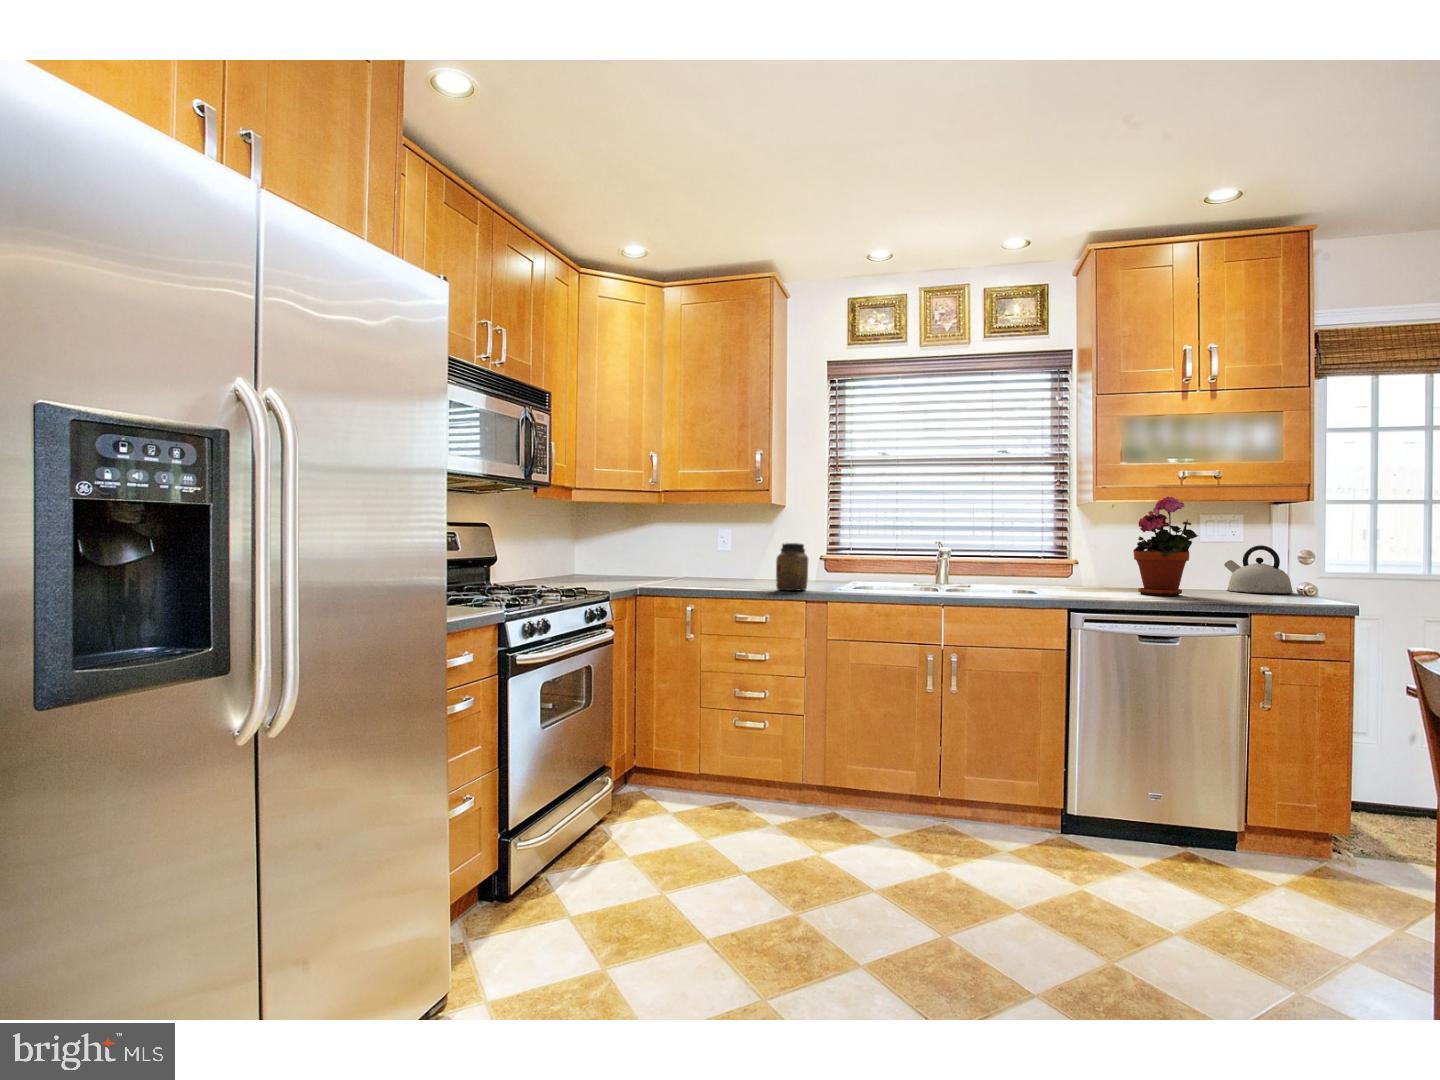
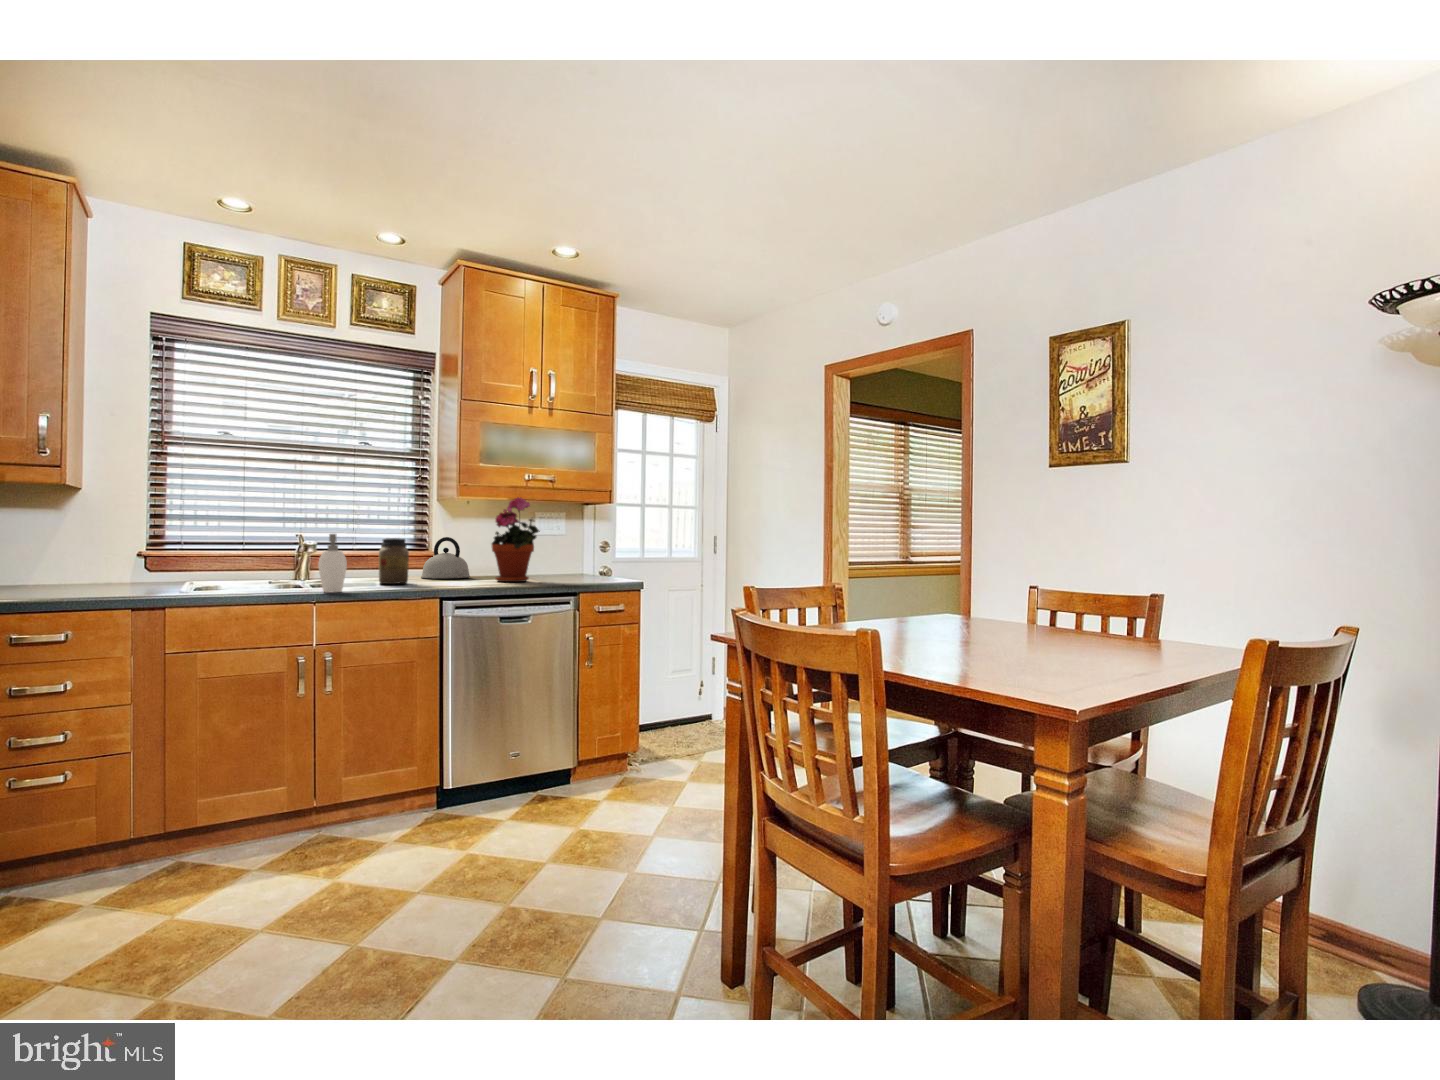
soap dispenser: none [943,540,977,596] -> present [318,534,347,592]
jar: present [776,543,808,590] -> present [379,538,409,584]
kettle: present [1224,545,1293,593] -> present [421,537,470,578]

